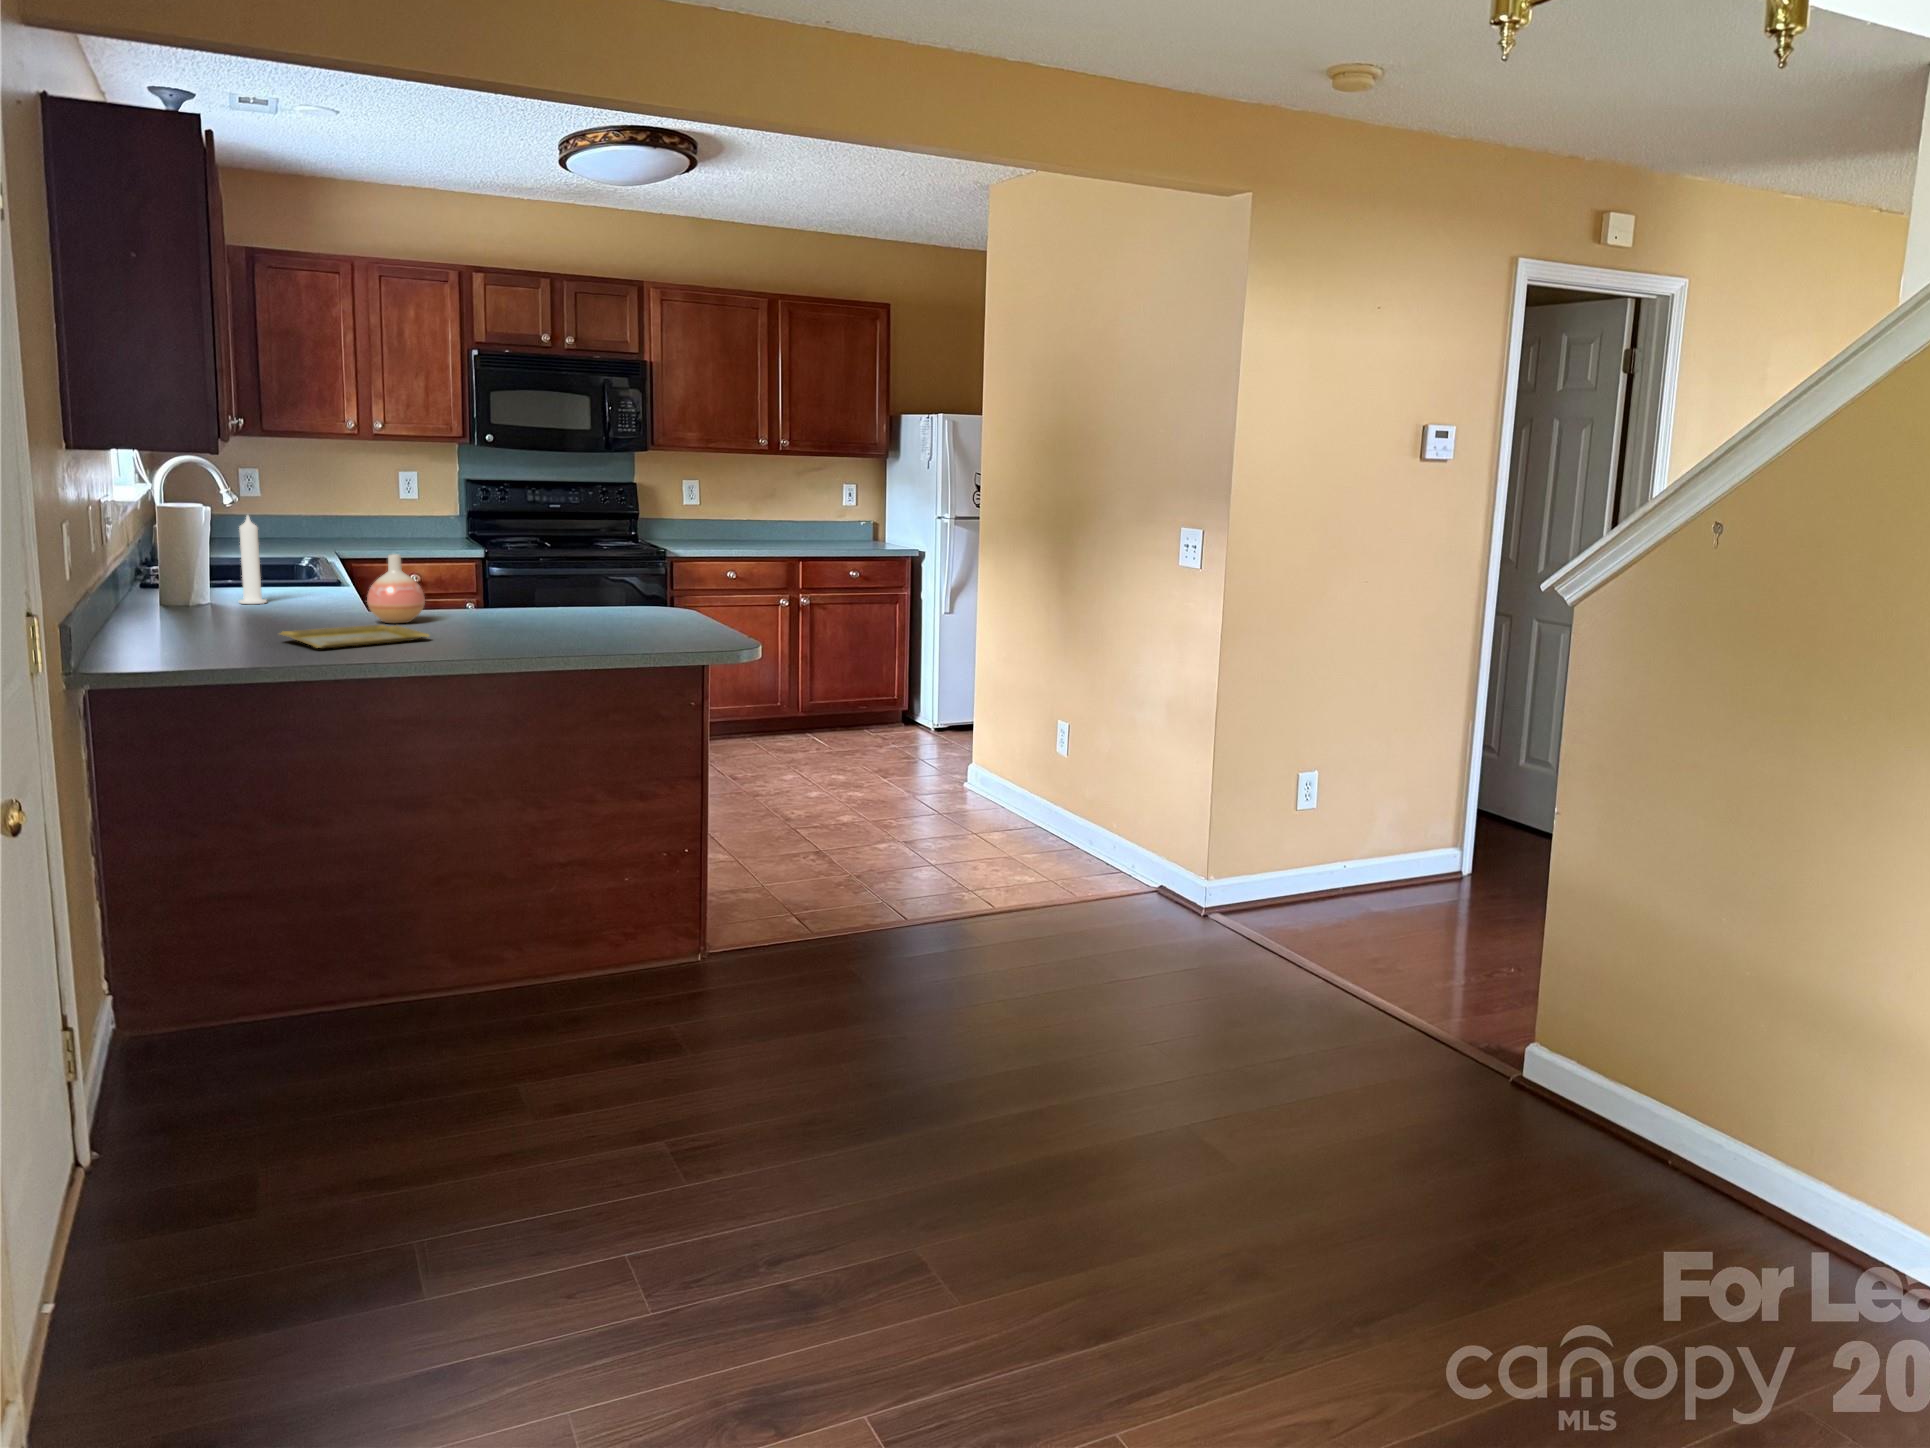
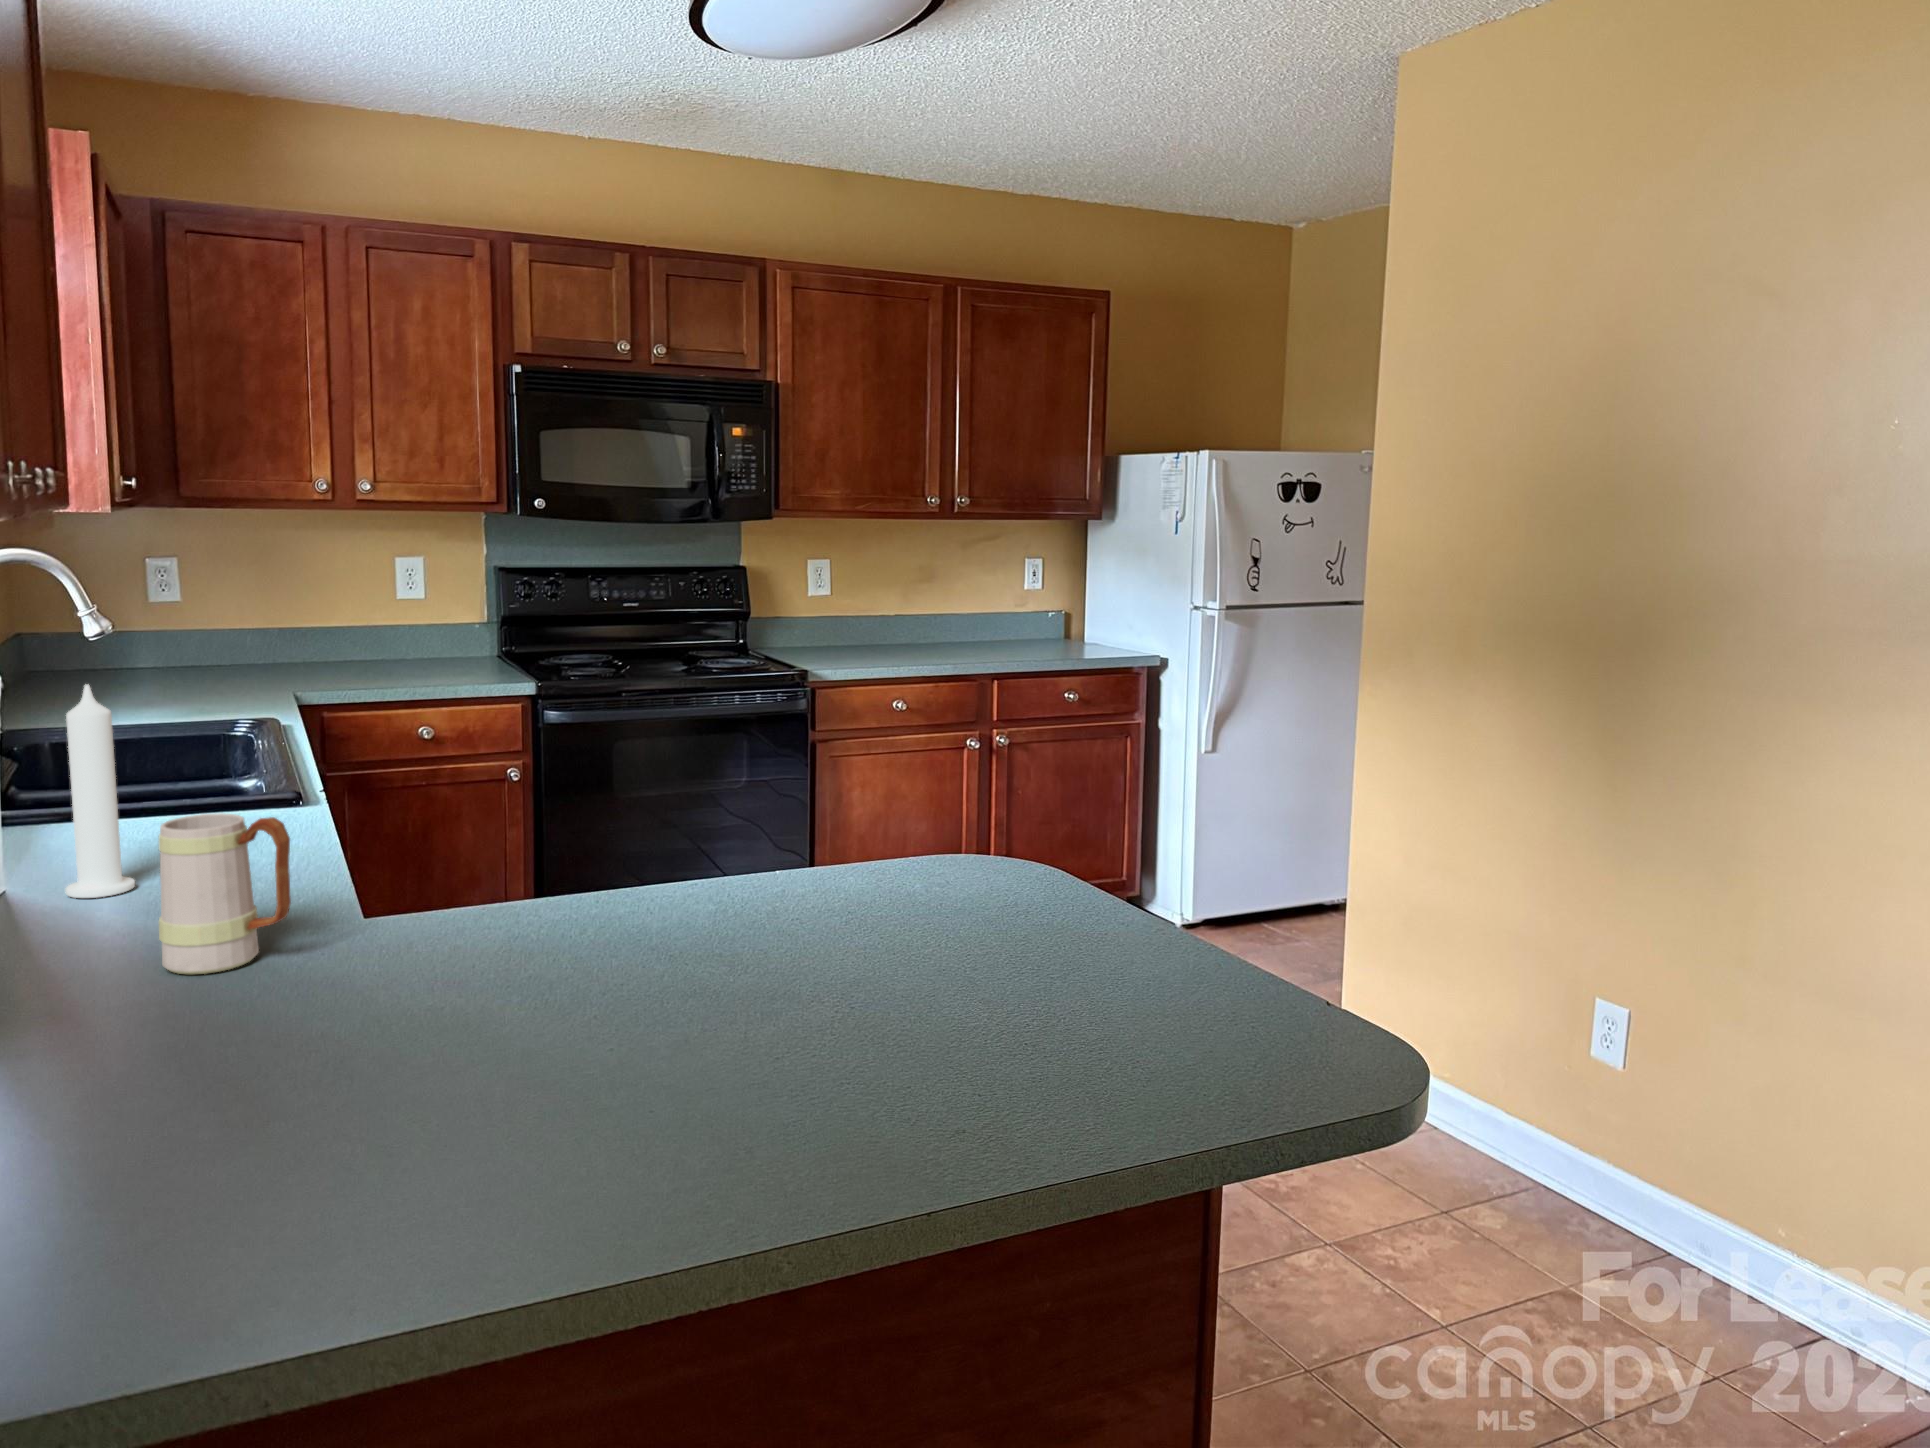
vase: present [367,554,425,623] -> none [381,806,532,999]
mug: none [284,560,334,618] -> present [159,813,291,974]
tray: present [281,625,429,649] -> none [85,1052,596,1294]

